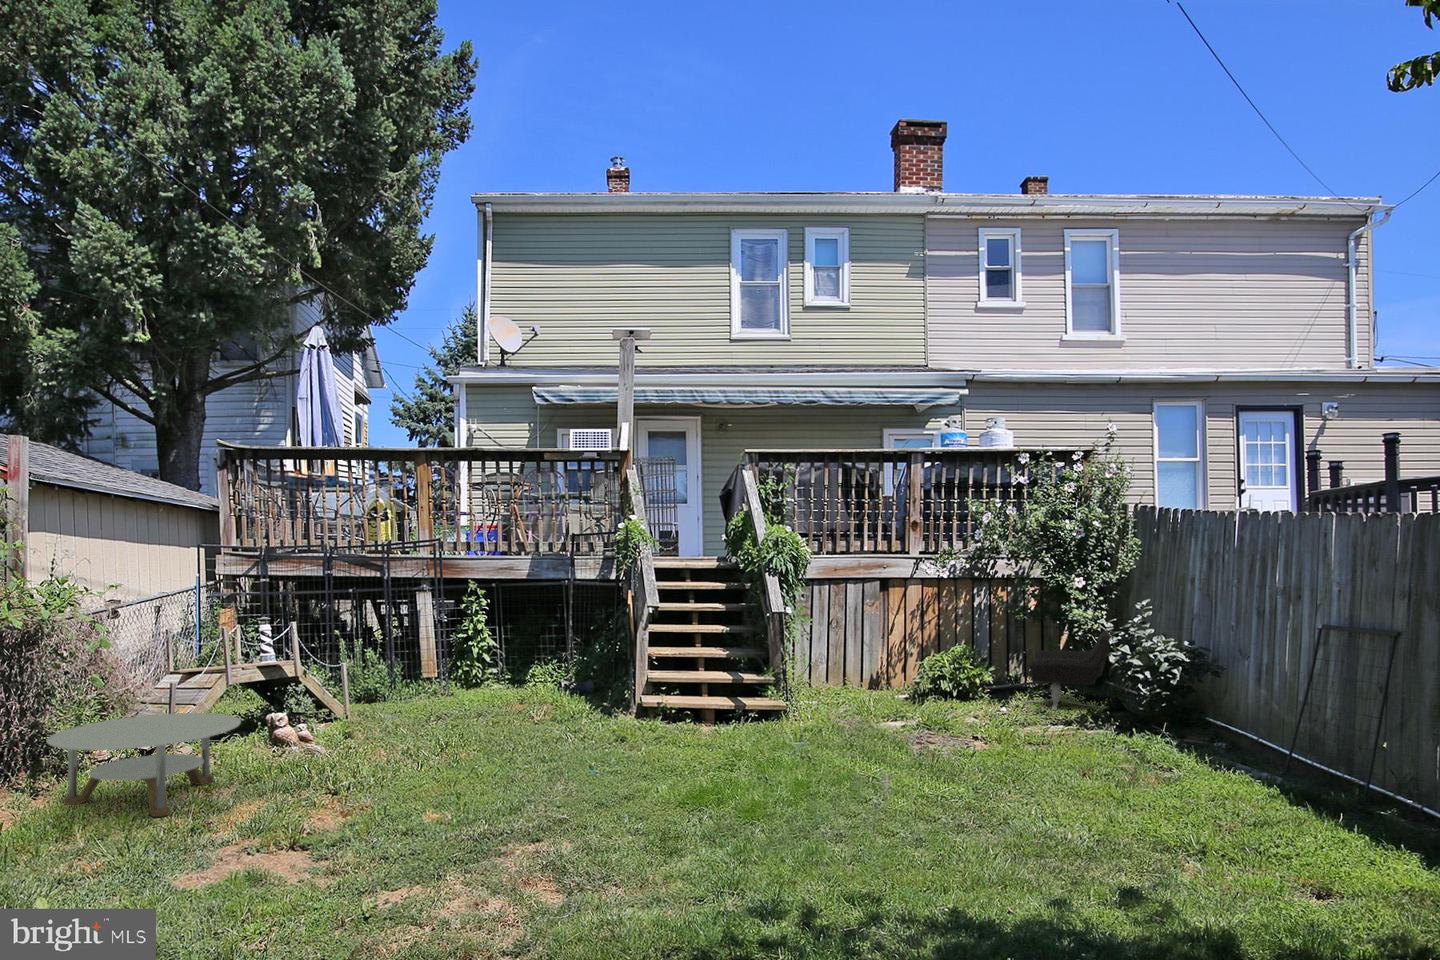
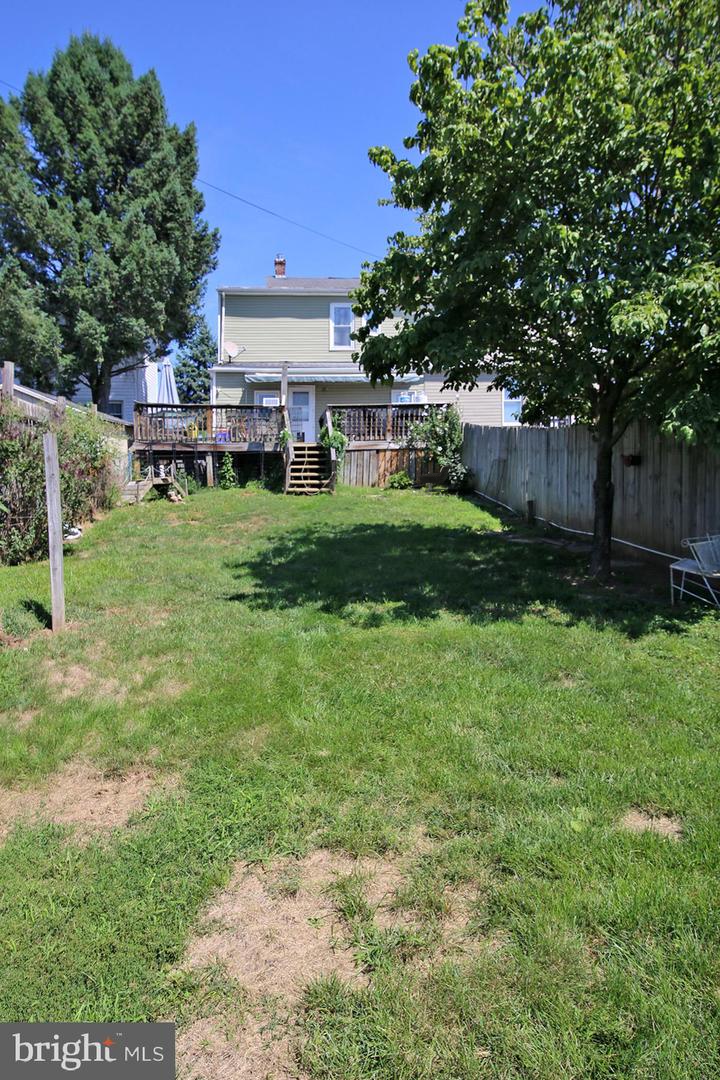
round table: present [47,713,241,817] -> none [116,488,168,512]

